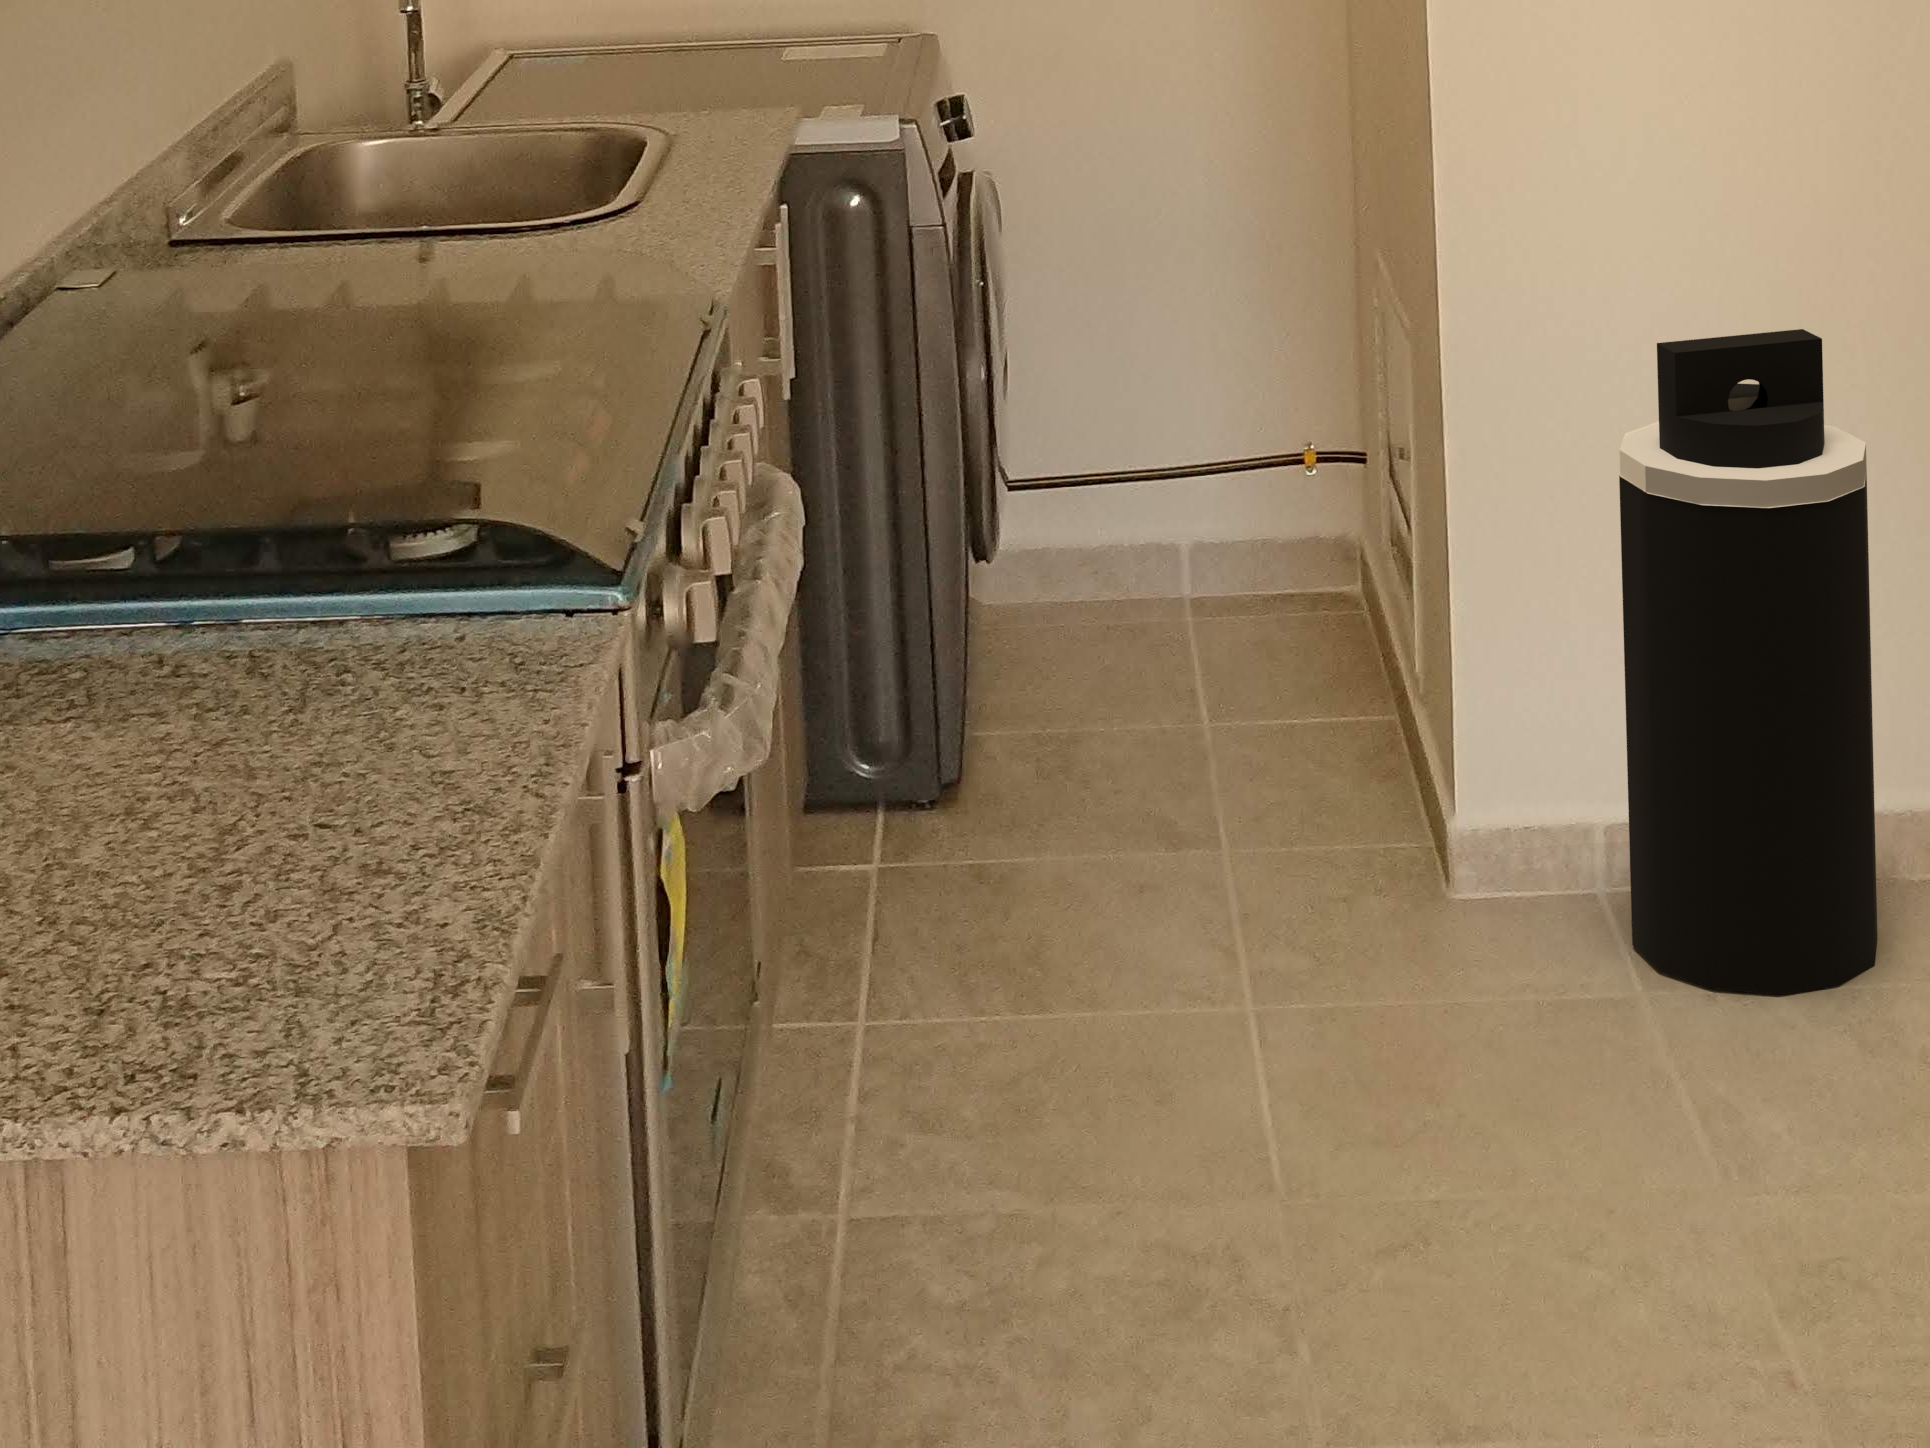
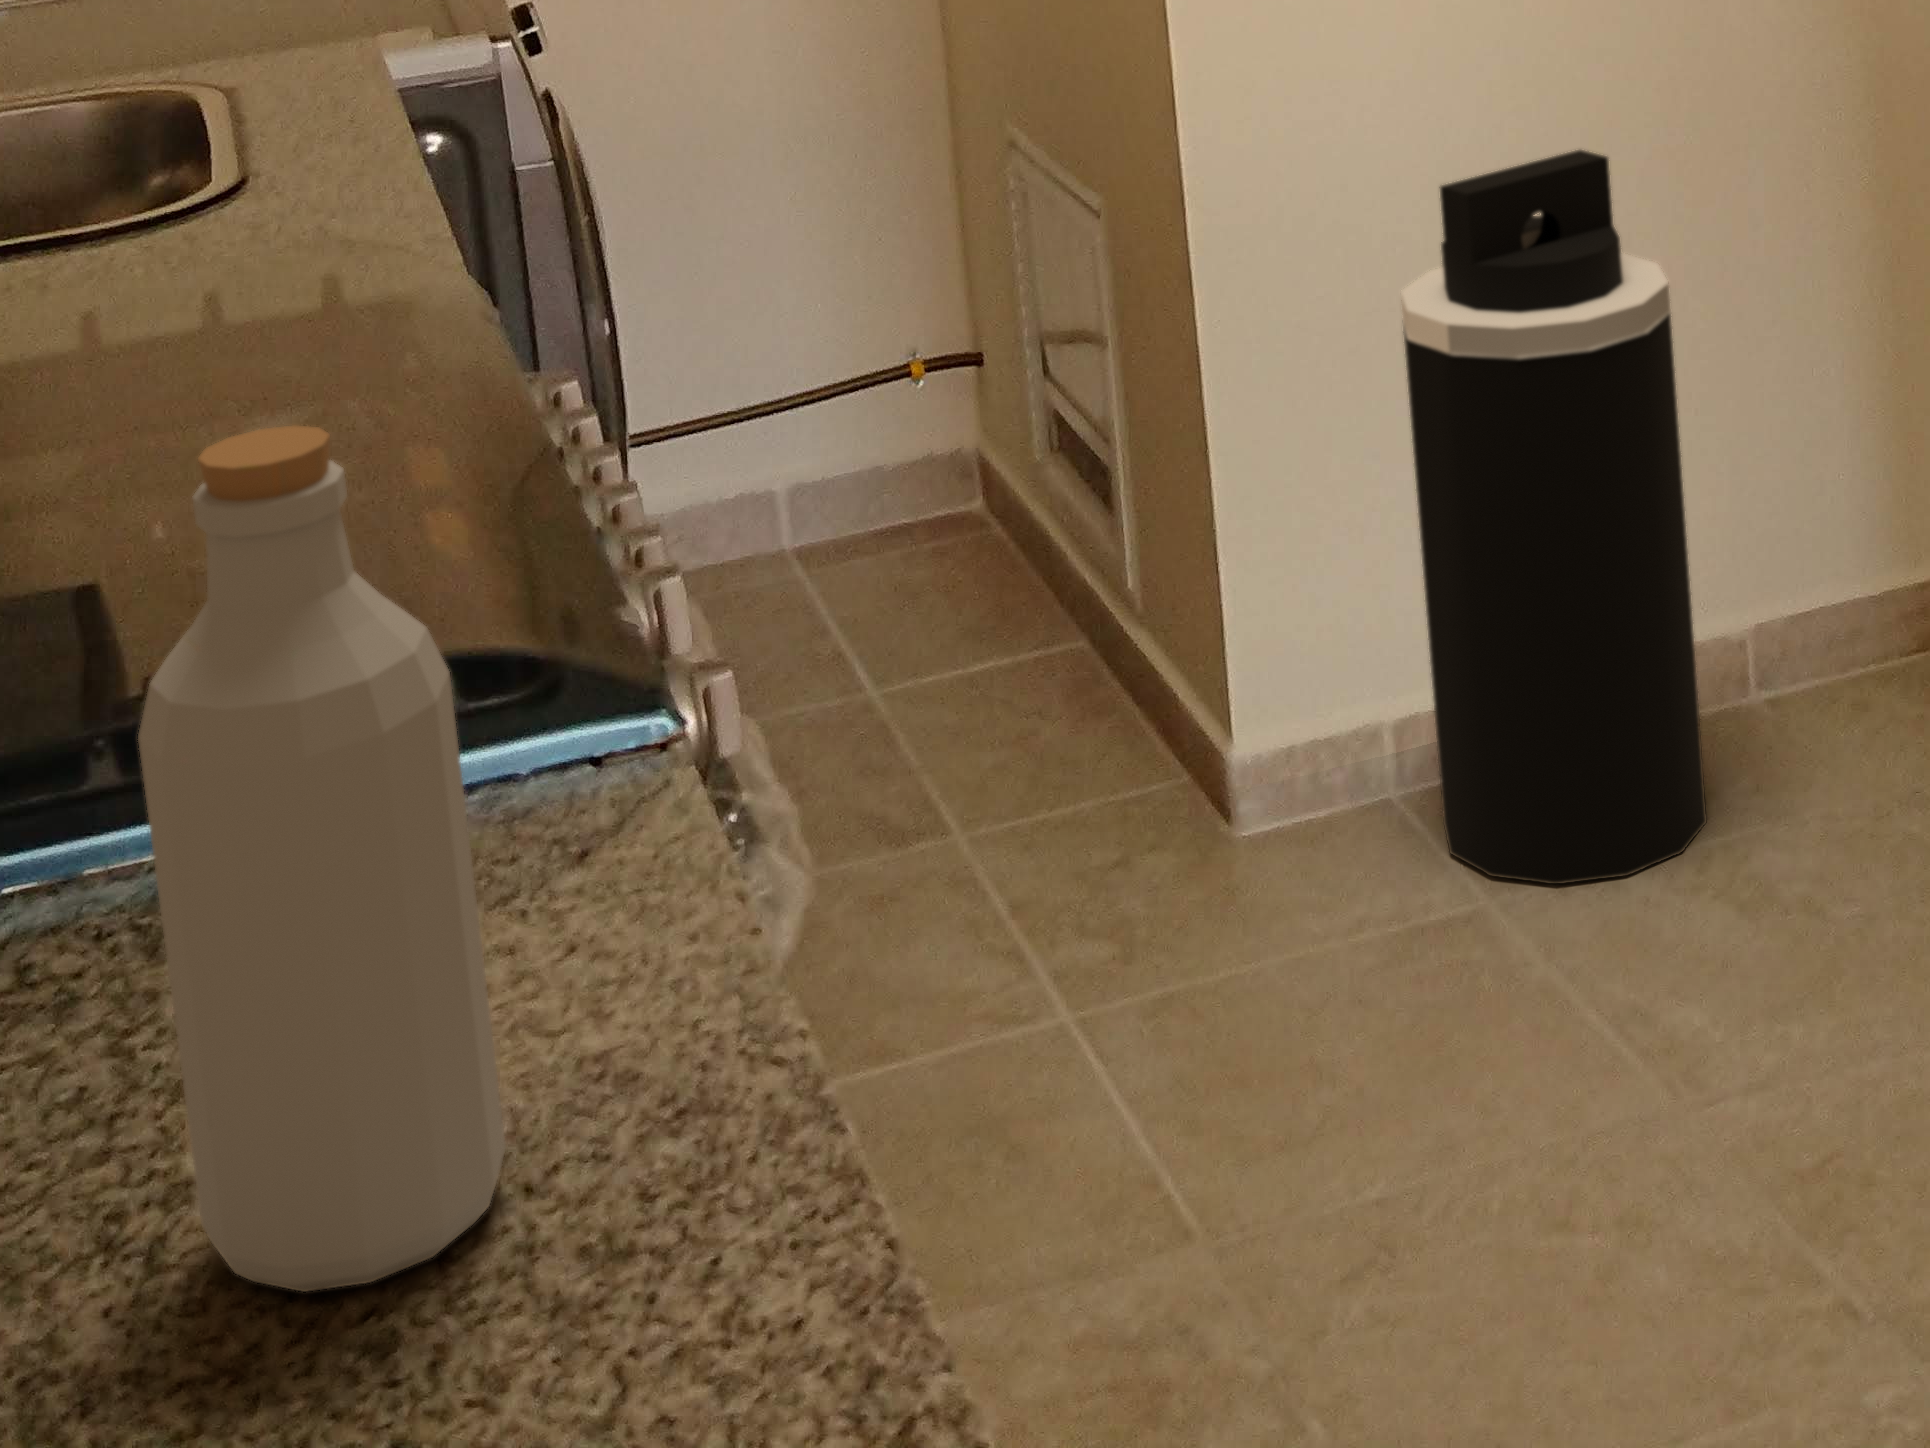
bottle: none [152,319,351,858] -> present [138,425,506,1292]

